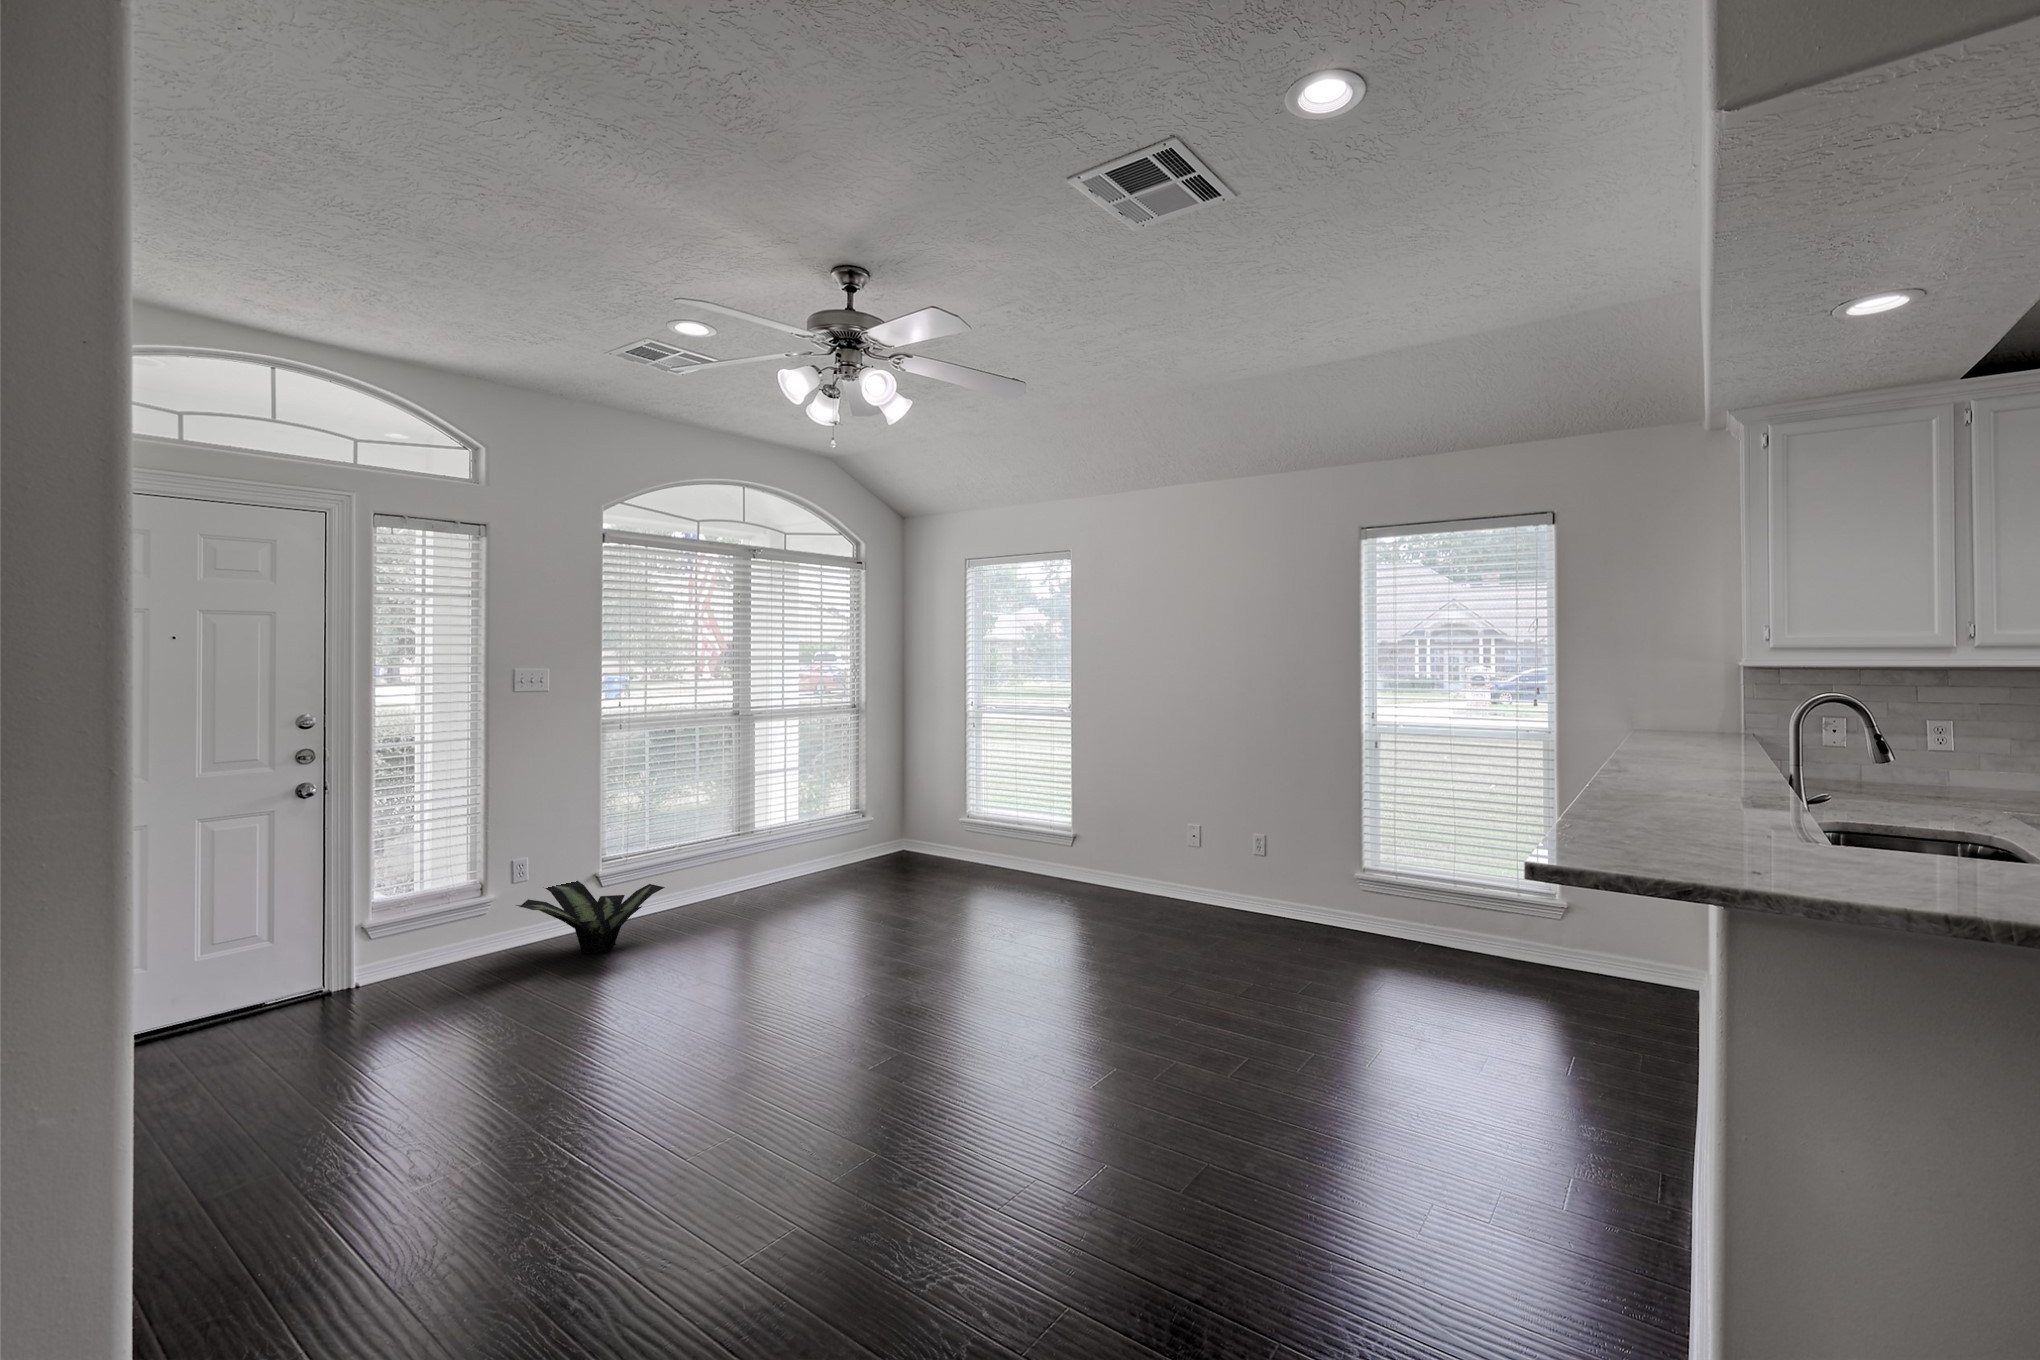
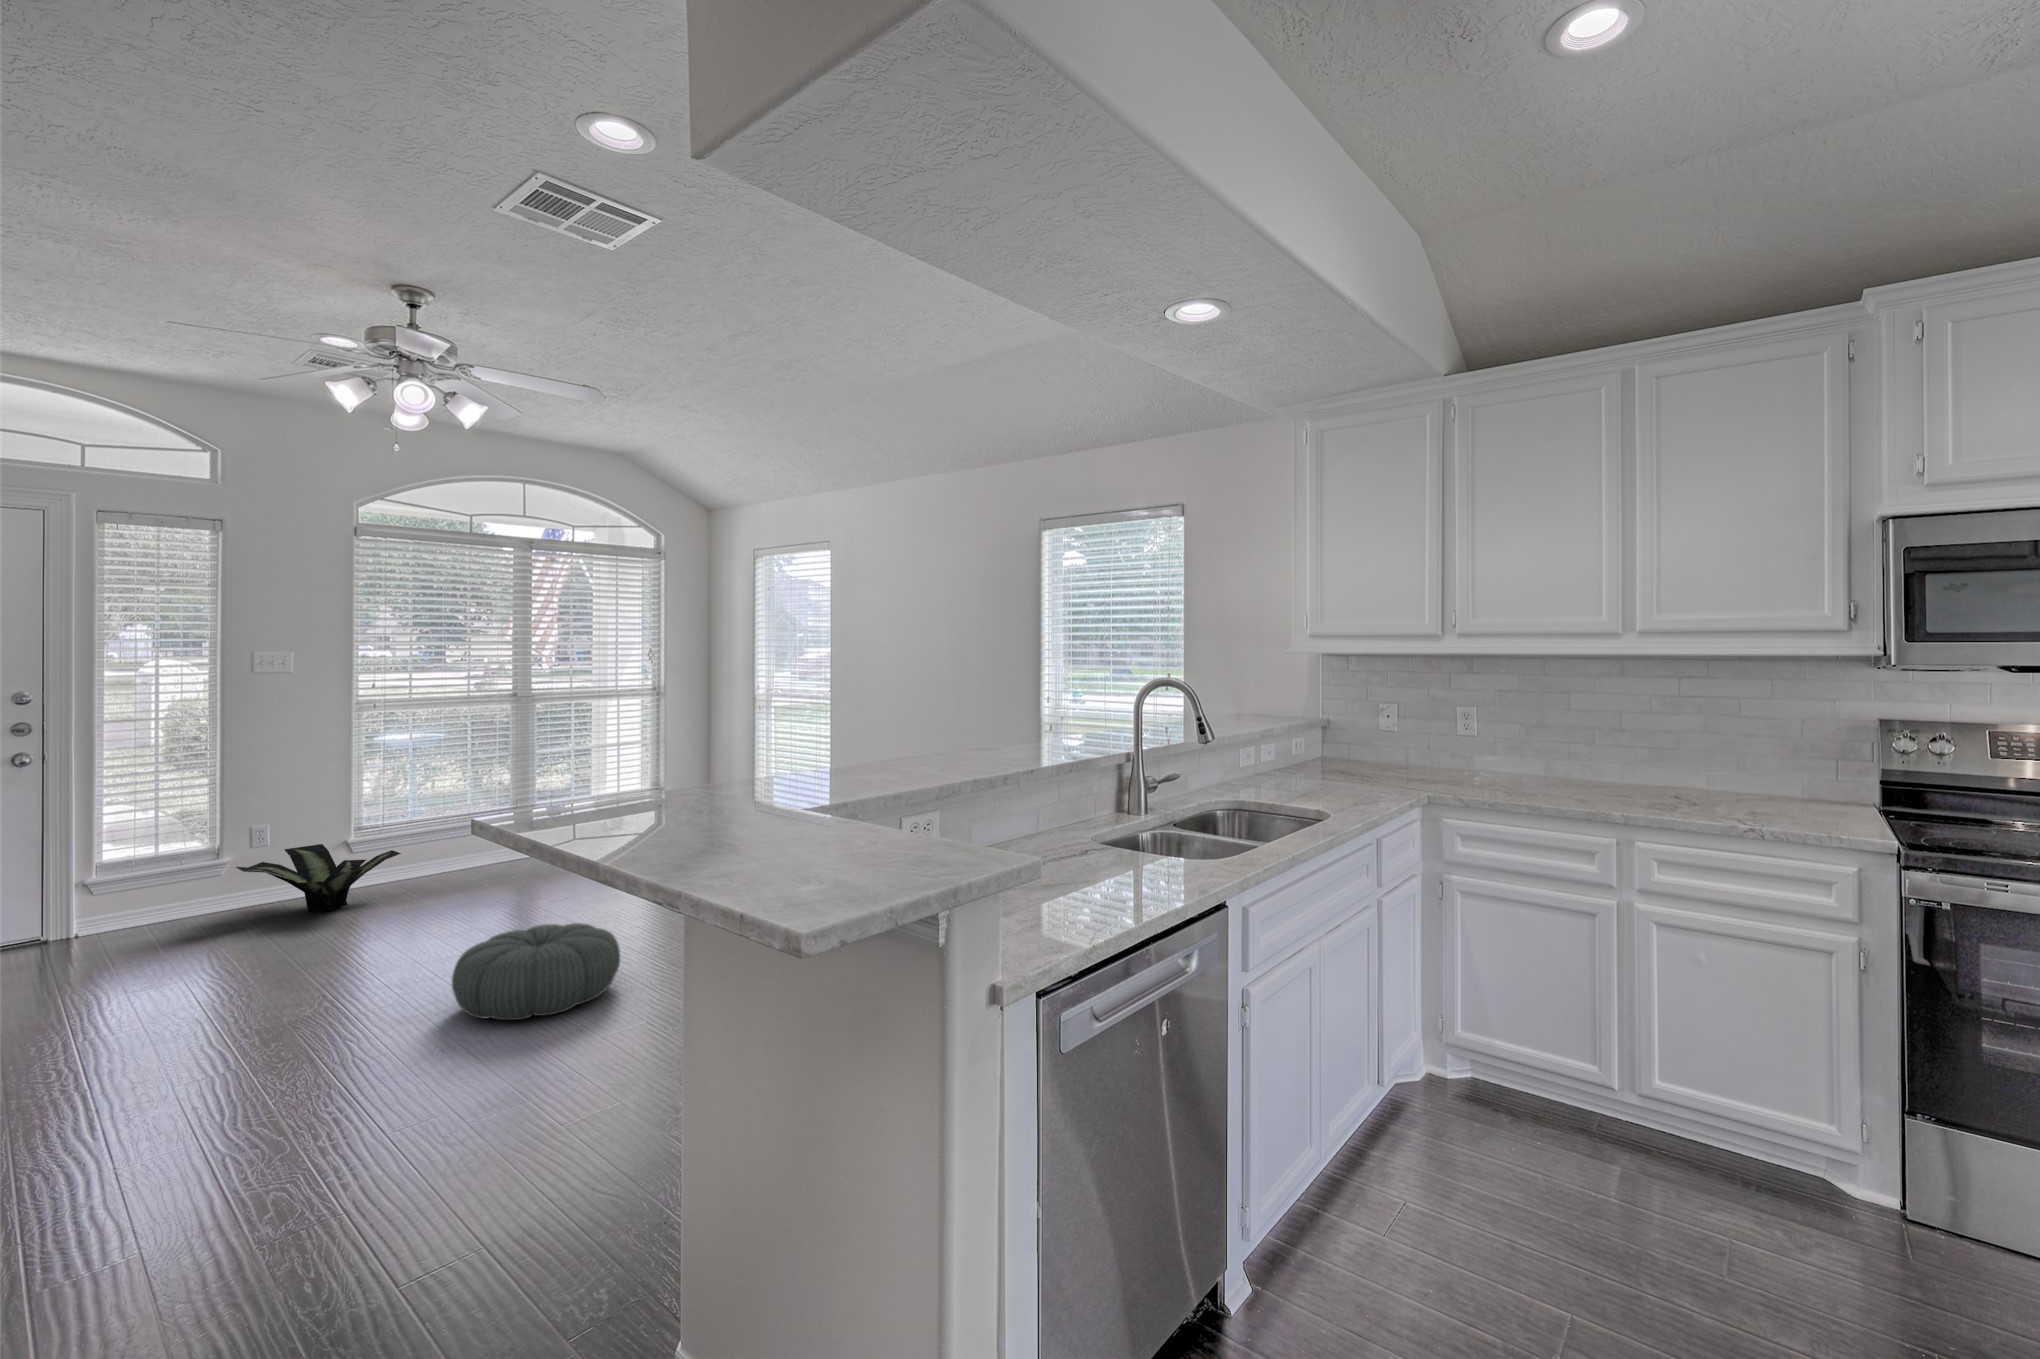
pouf: none [878,958,1042,1068] -> present [452,923,620,1020]

